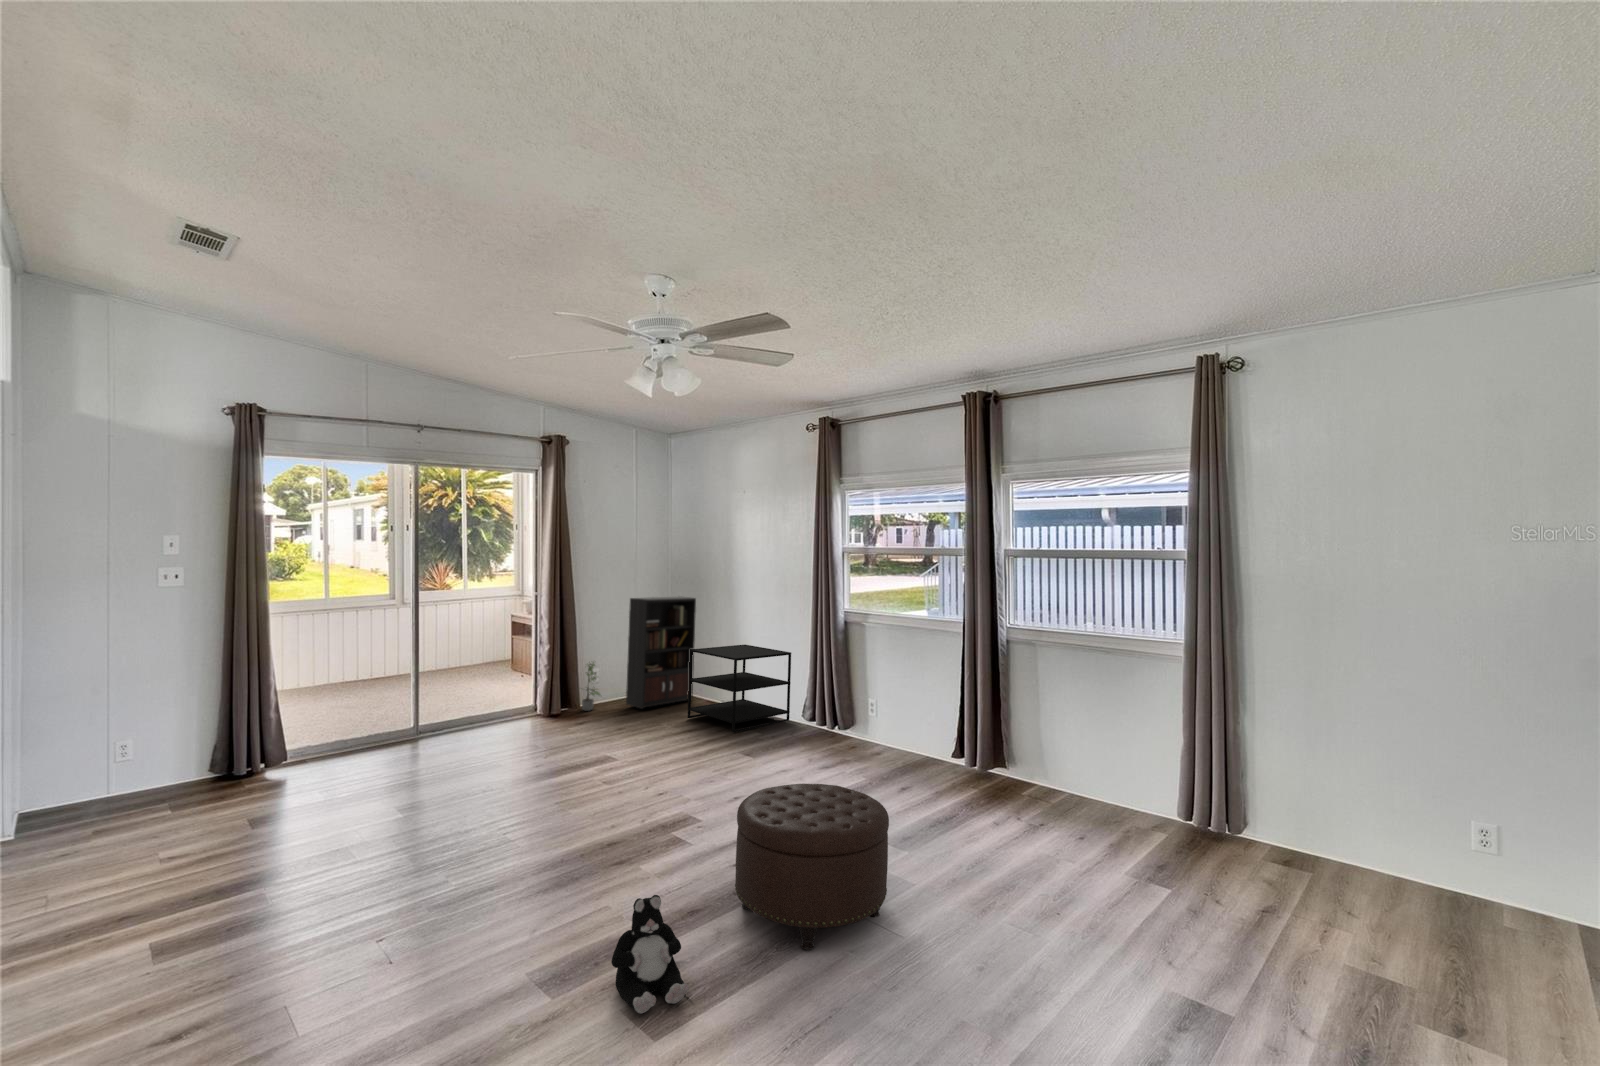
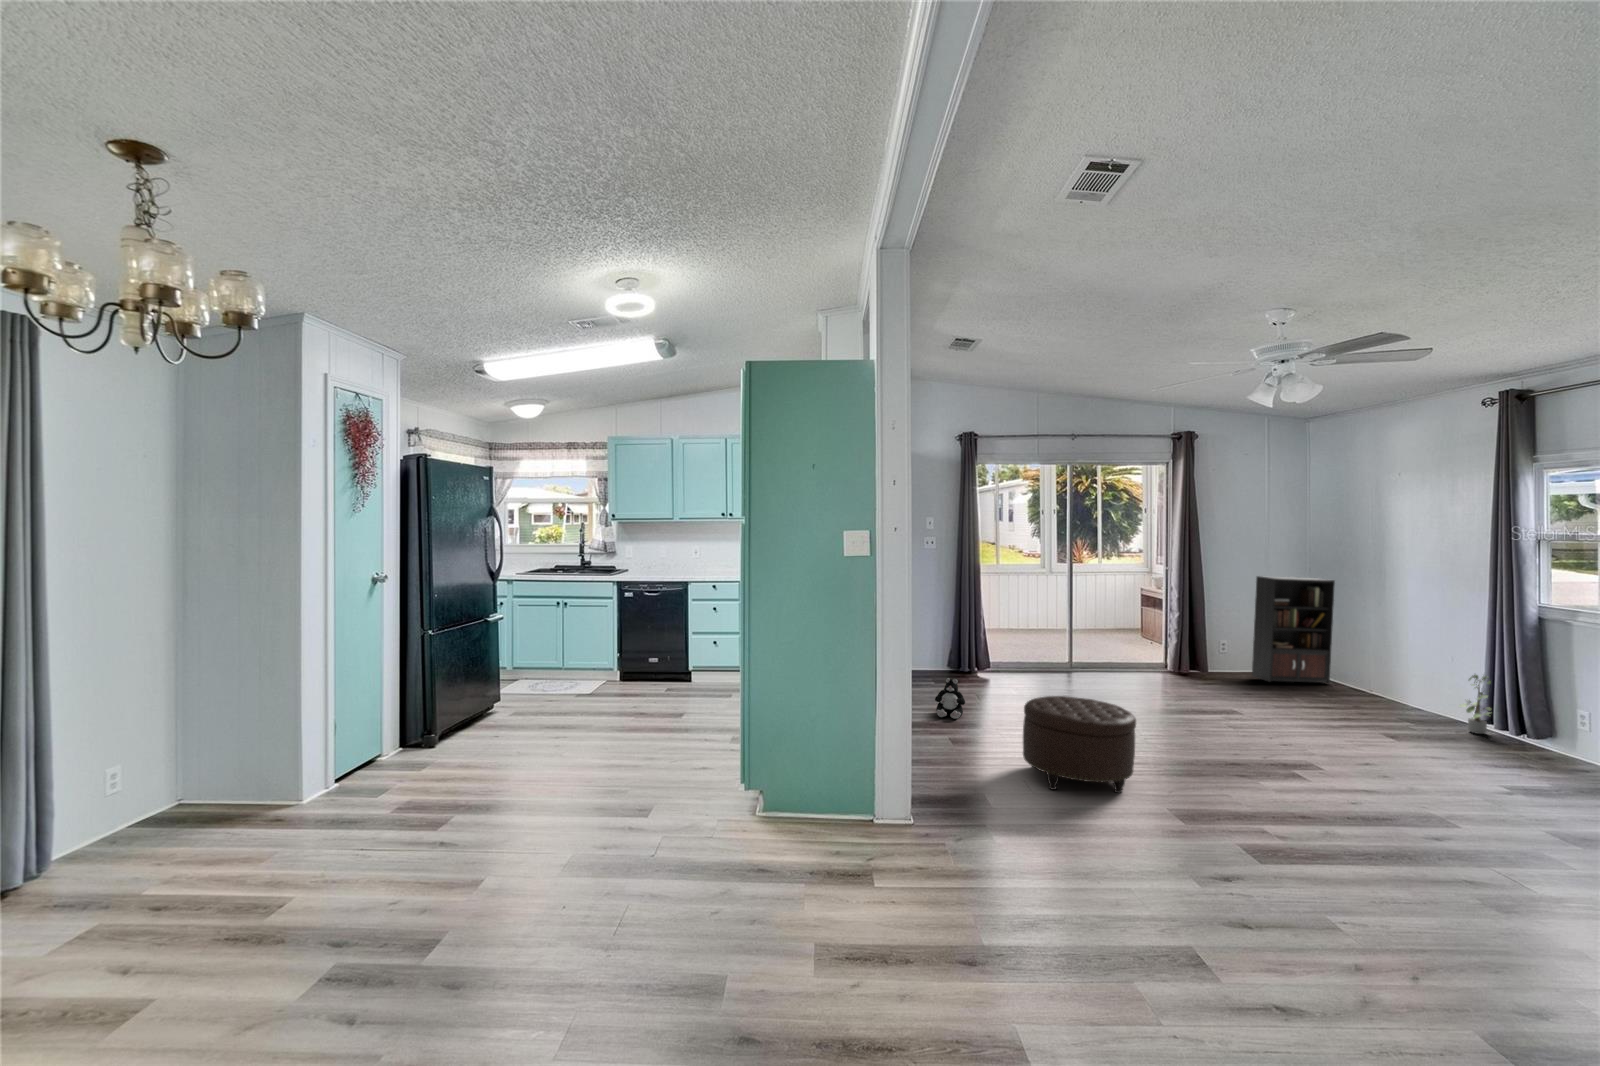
side table: present [688,645,791,733] -> none [1321,630,1462,720]
potted plant: present [582,663,600,711] -> present [1459,675,1491,734]
ottoman: present [735,783,889,950] -> present [1023,696,1136,793]
plush toy: present [612,895,689,1014] -> present [935,678,965,719]

